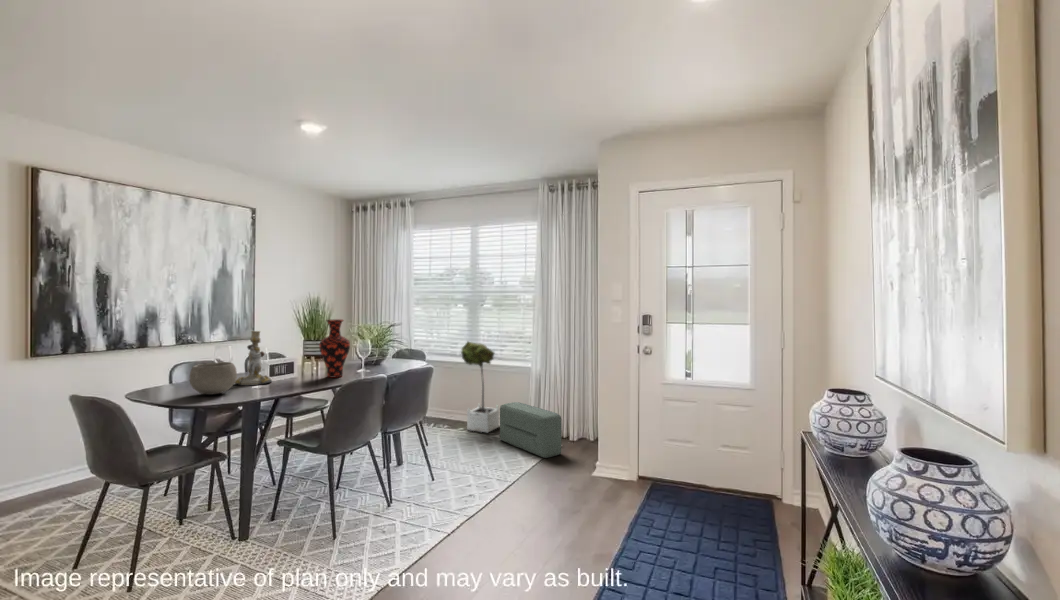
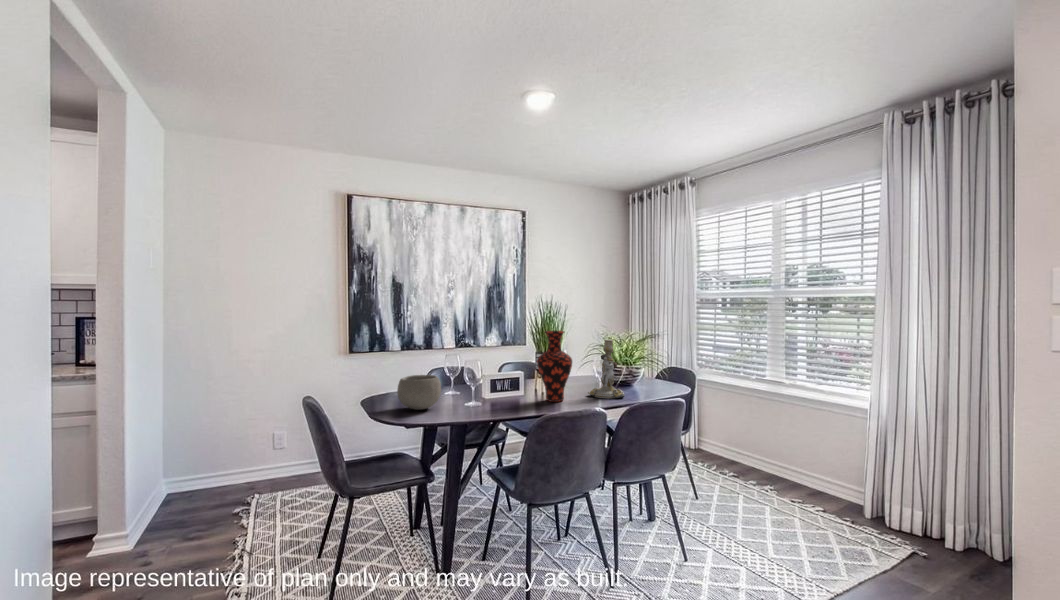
candlestick: present [235,331,272,385] -> present [588,340,624,399]
potted tree: present [461,342,499,432] -> none [754,362,817,497]
pouf: present [500,402,562,458] -> none [810,462,920,570]

